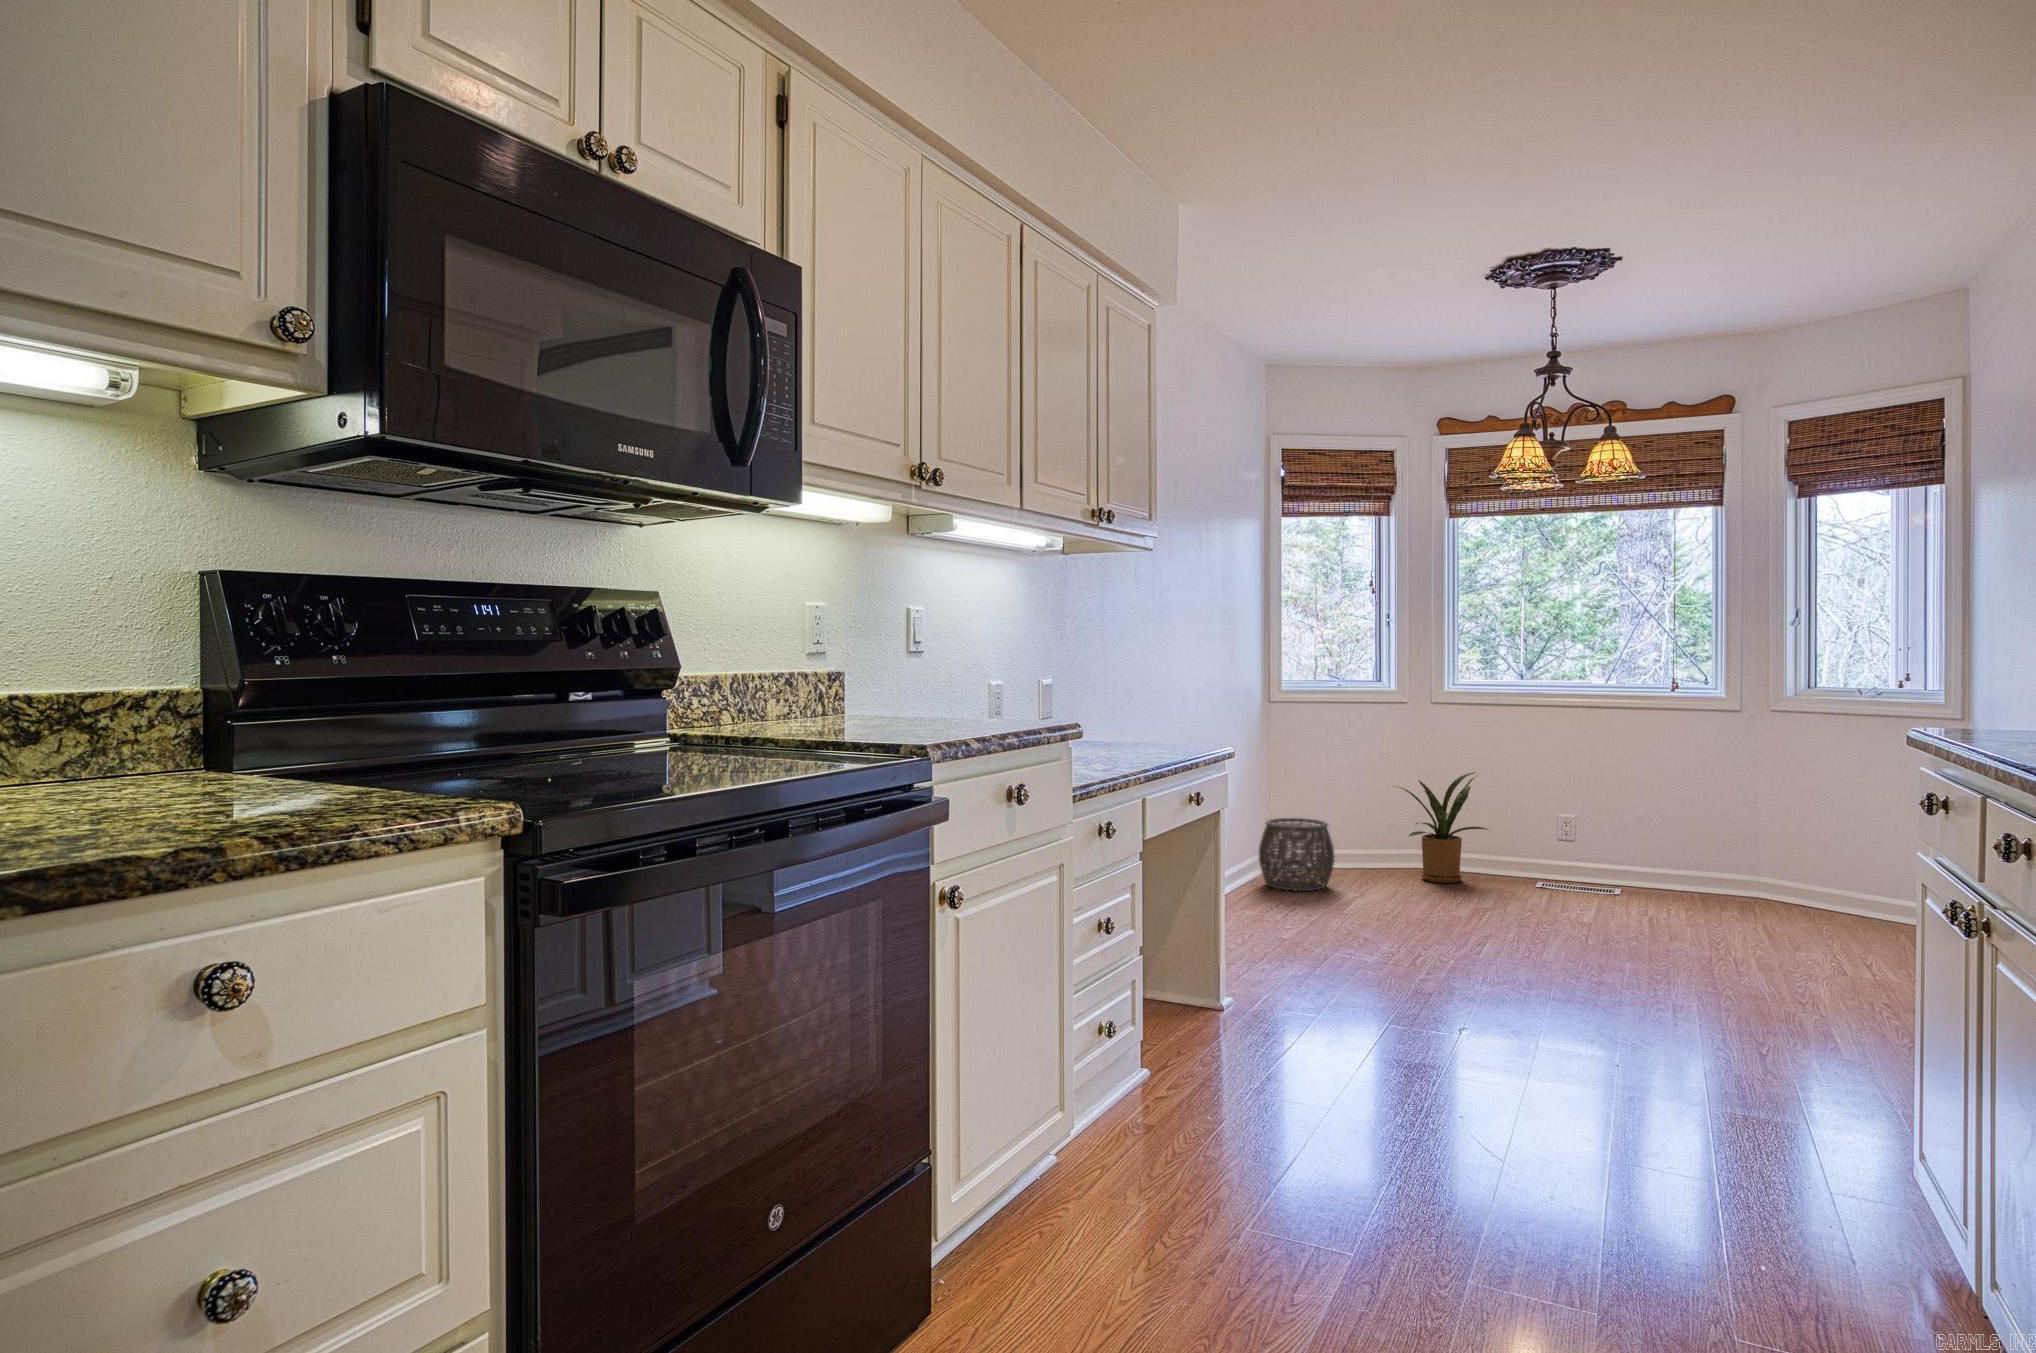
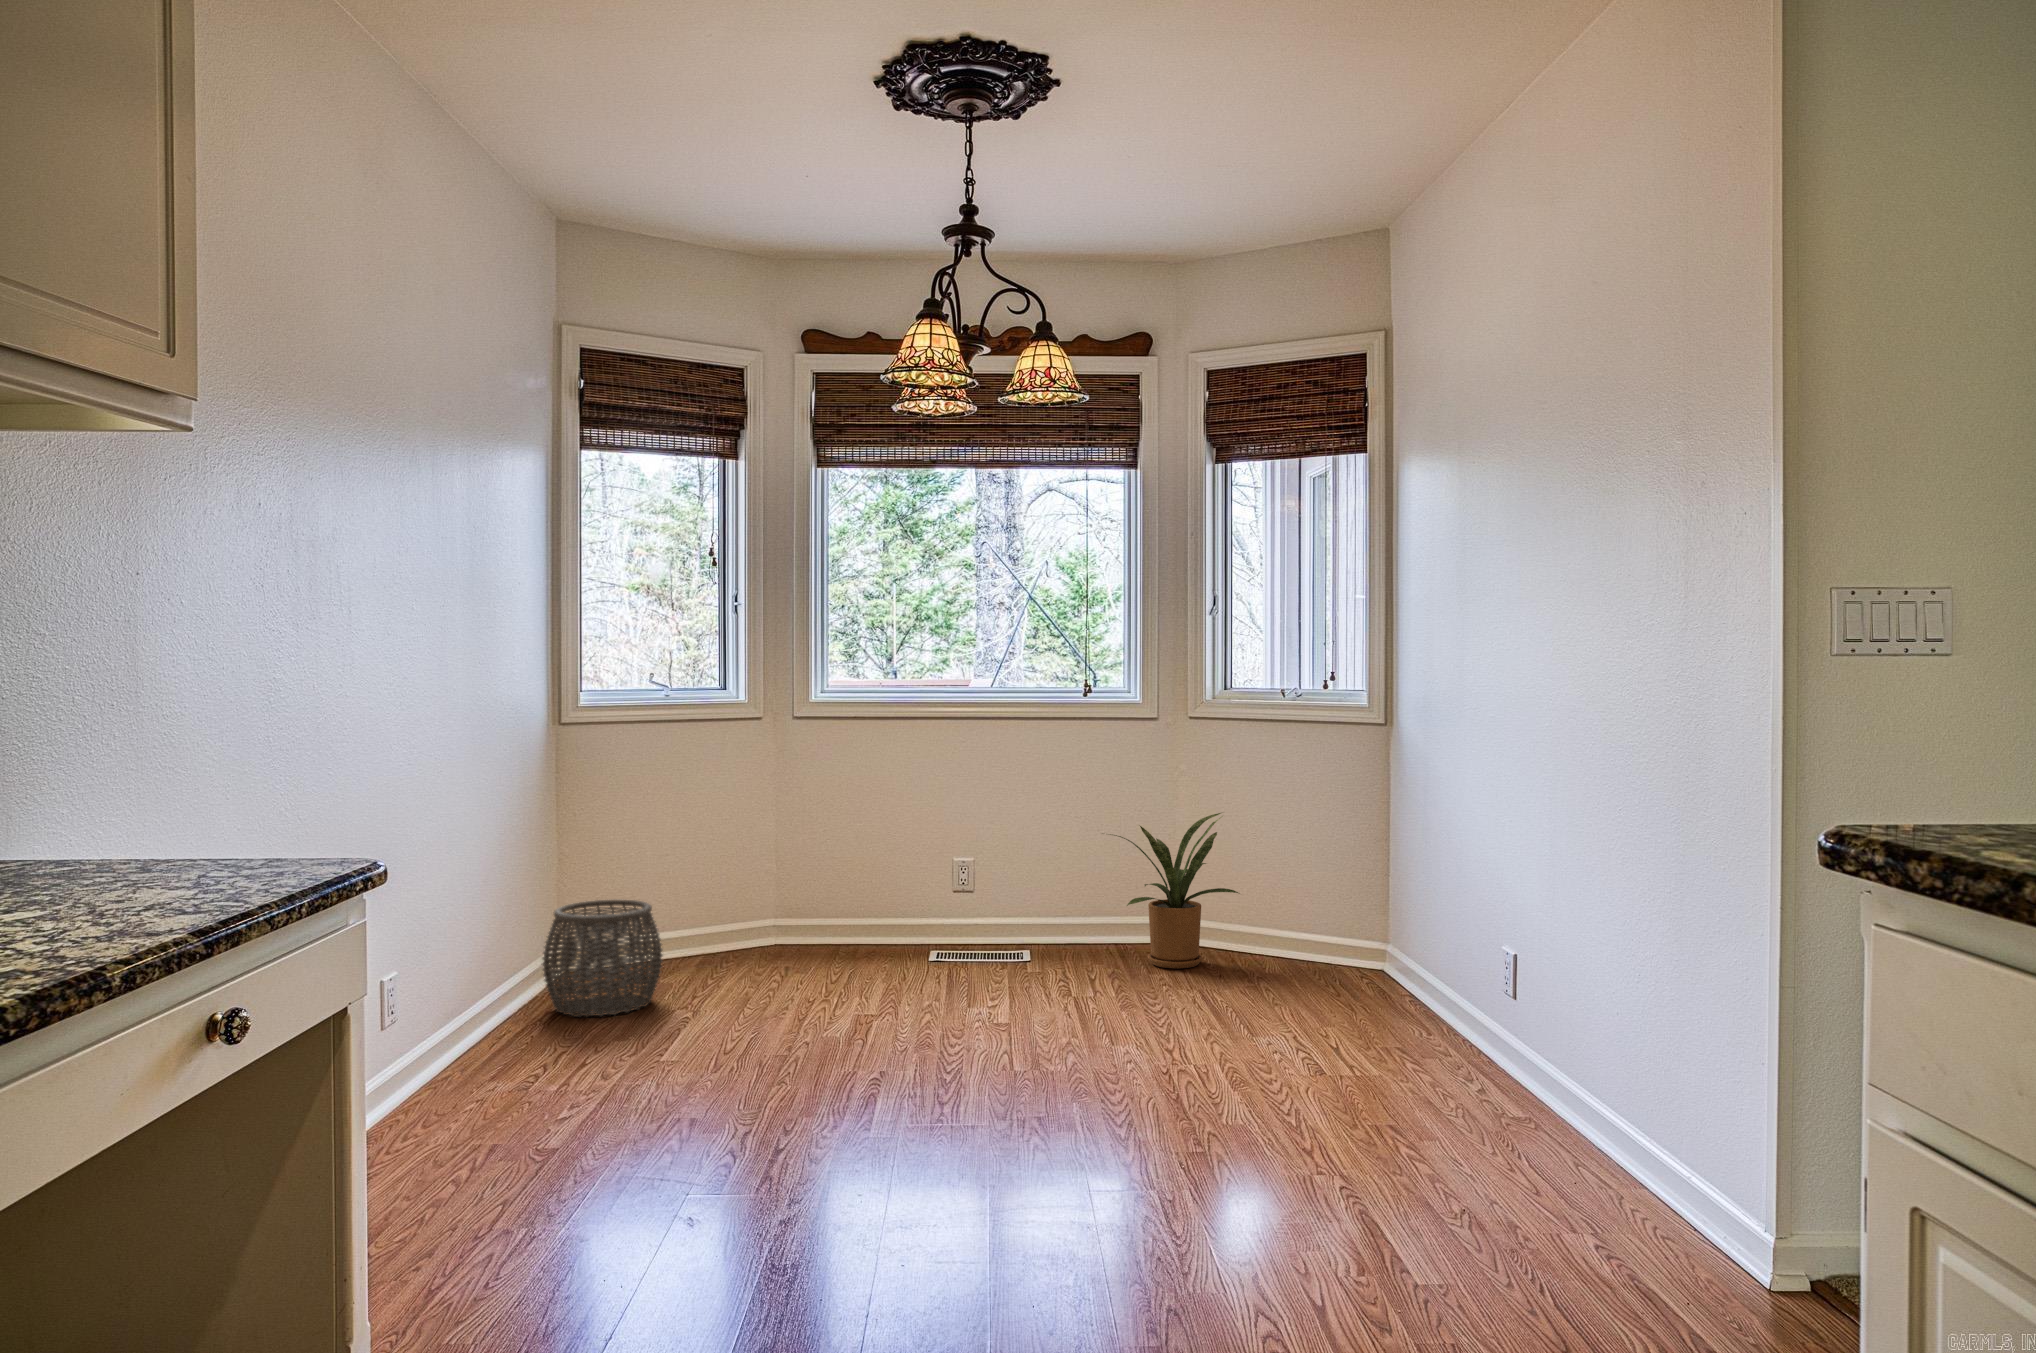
house plant: present [1398,772,1488,883] -> present [1109,813,1238,968]

